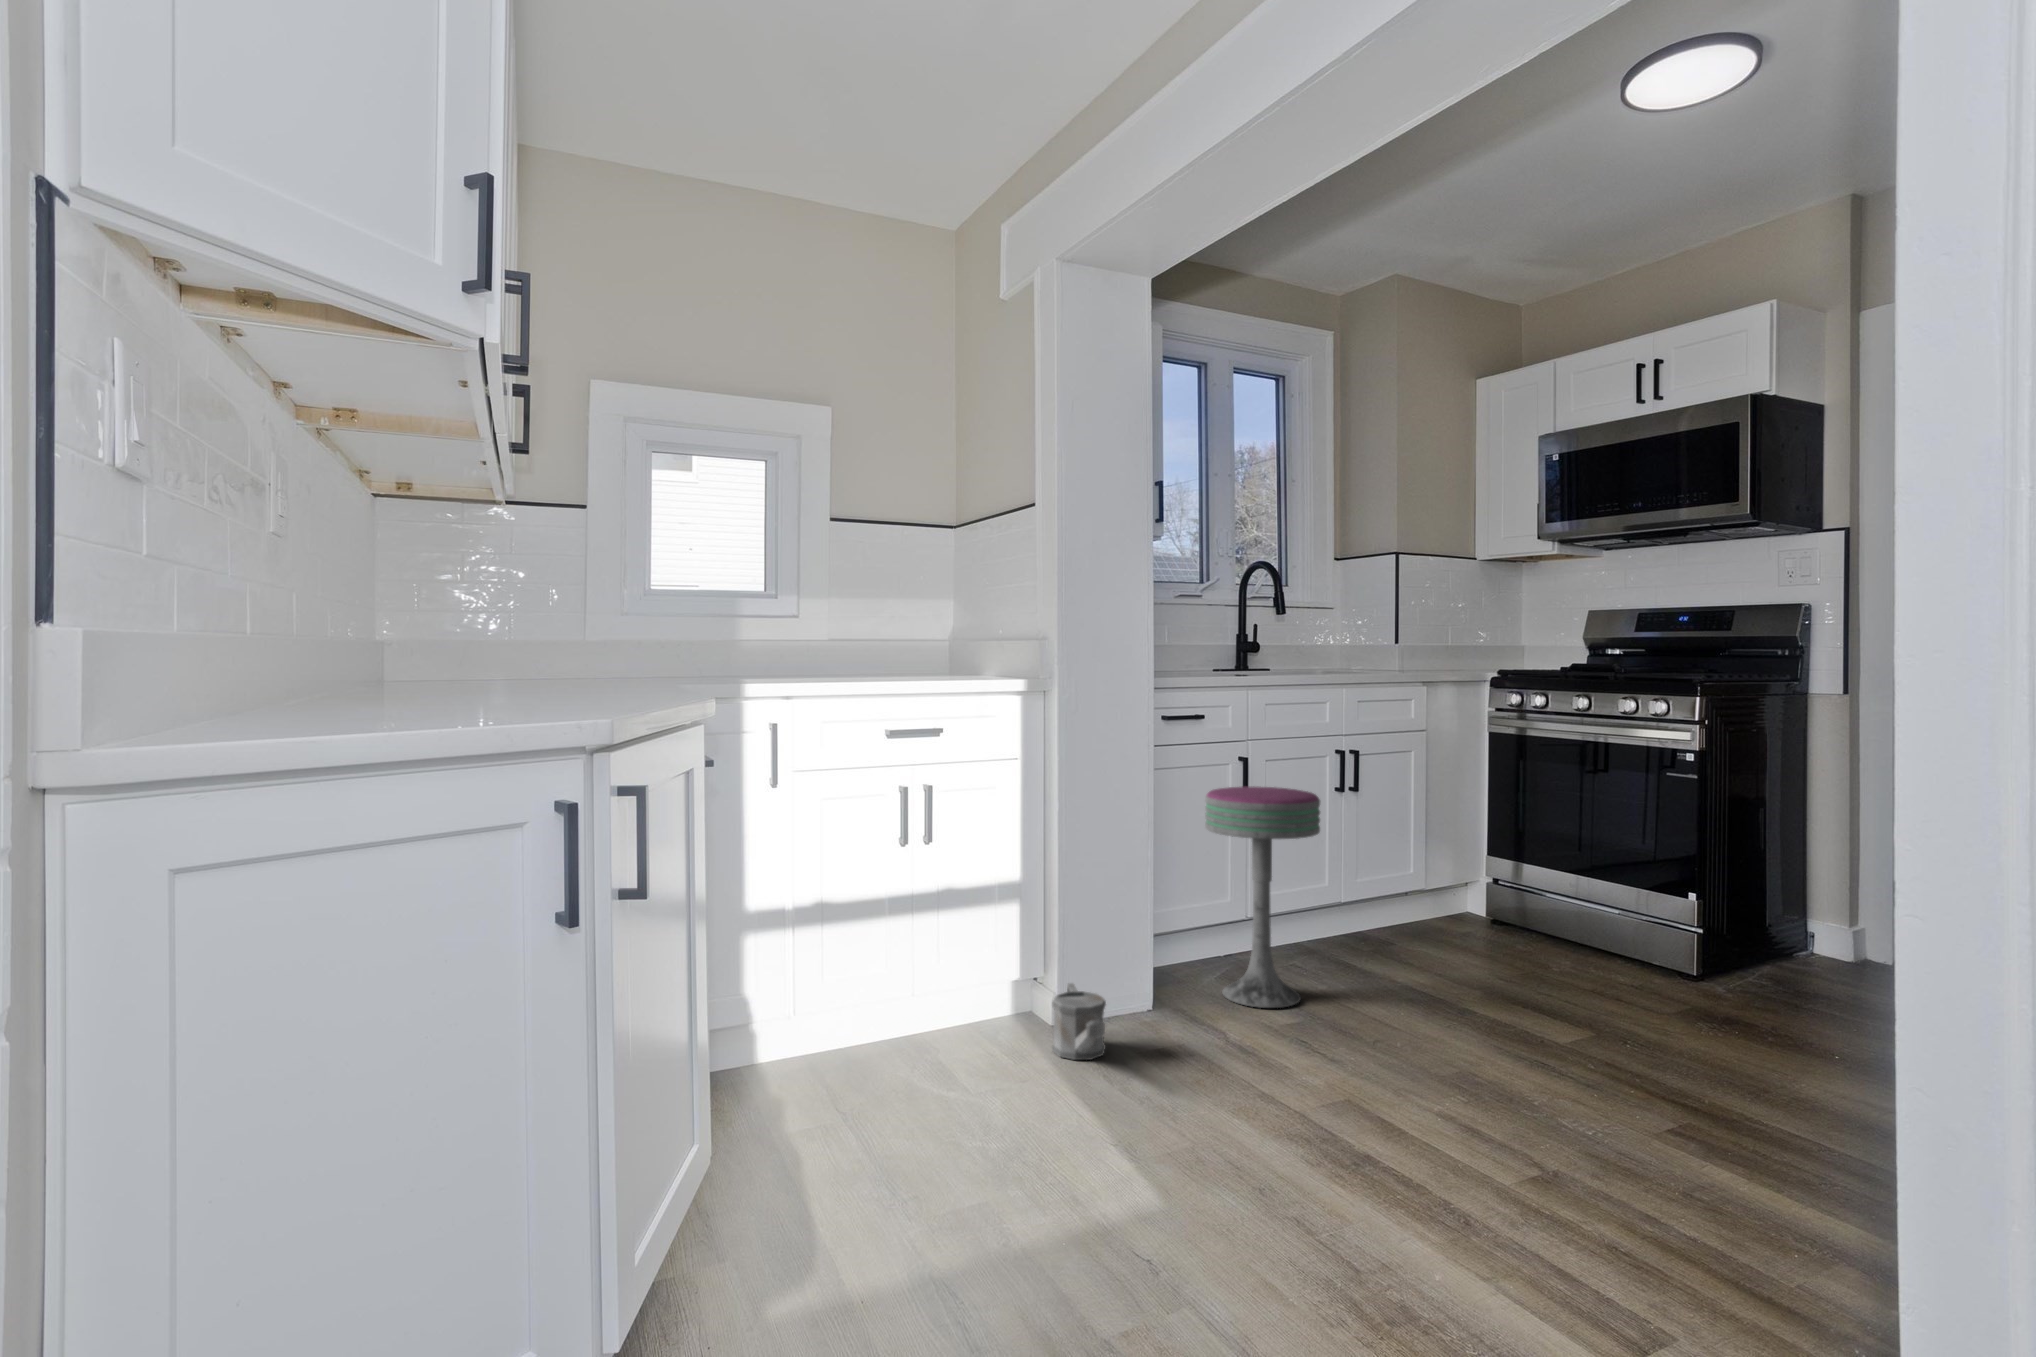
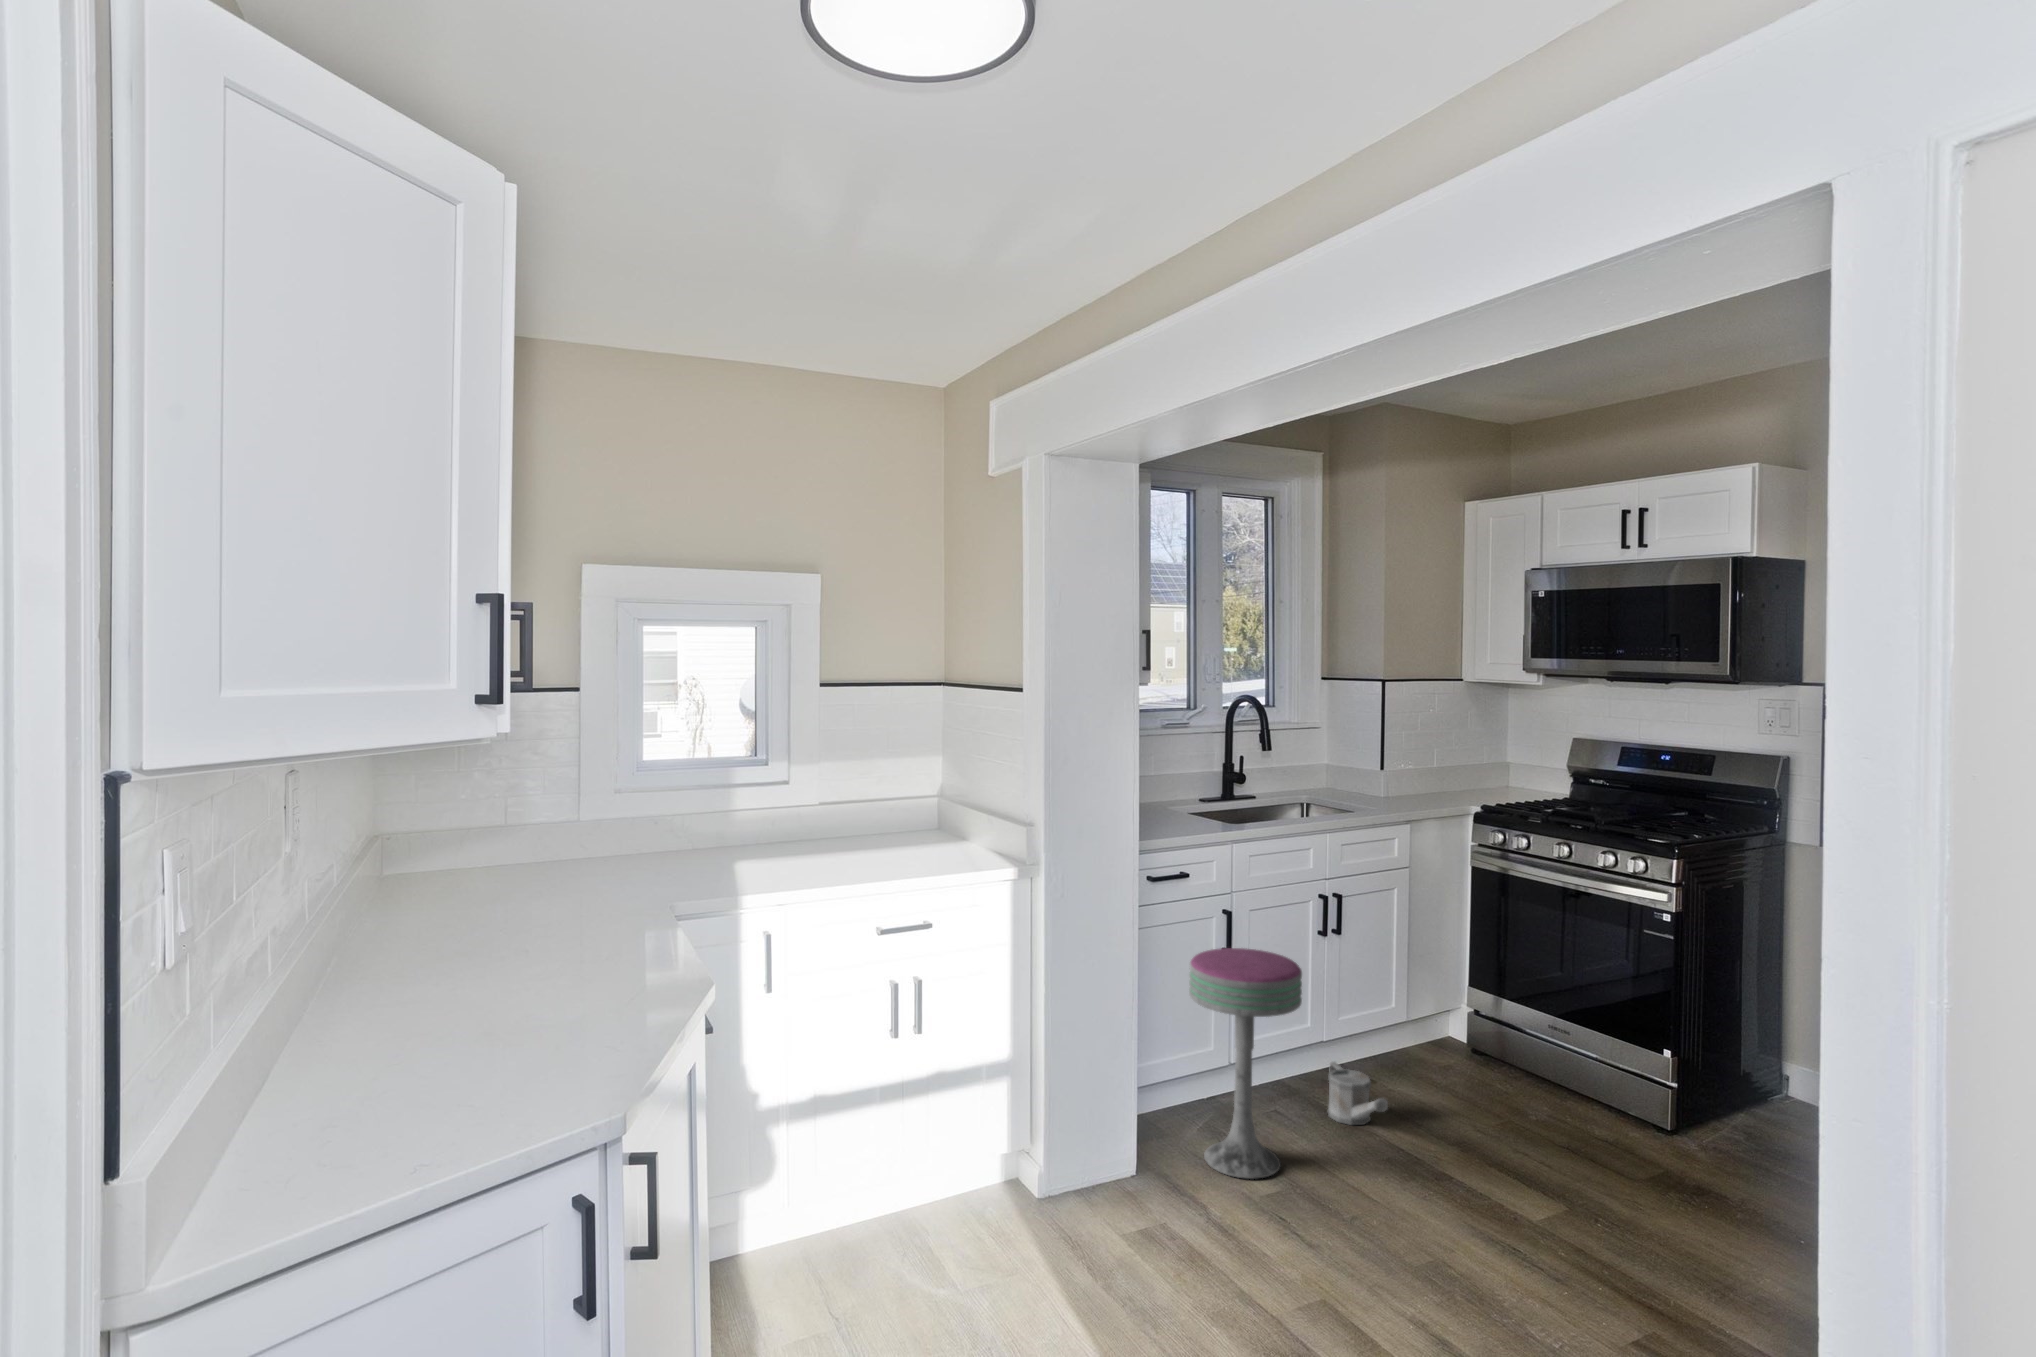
watering can: present [1052,983,1106,1060] -> present [1328,1062,1388,1125]

